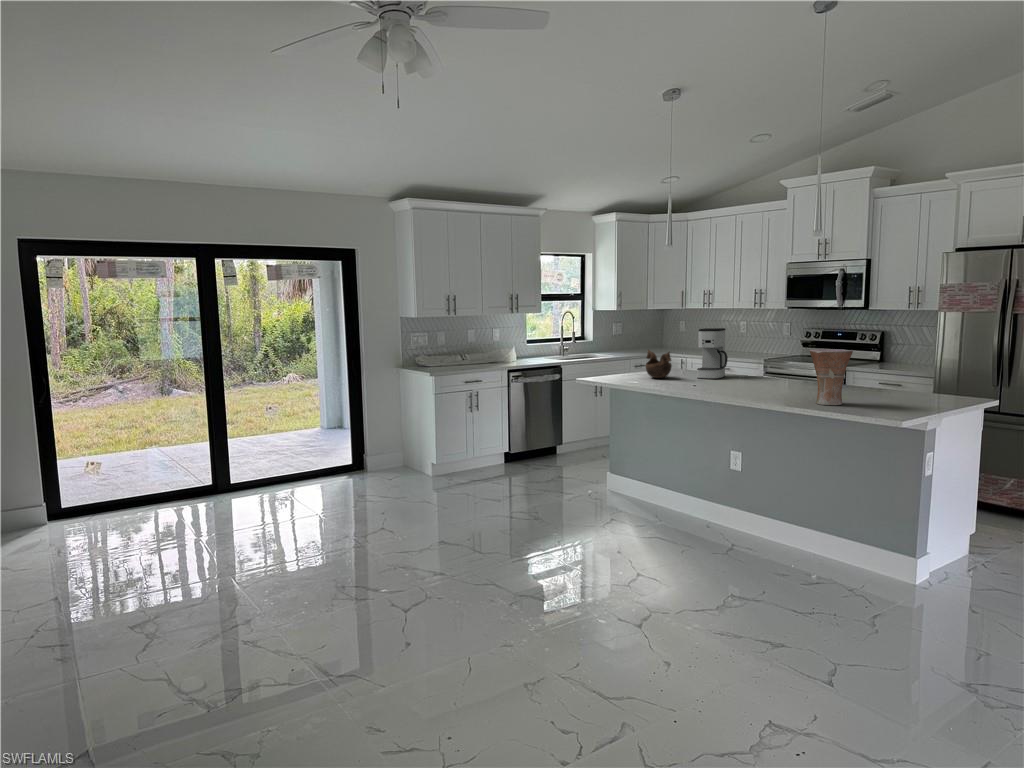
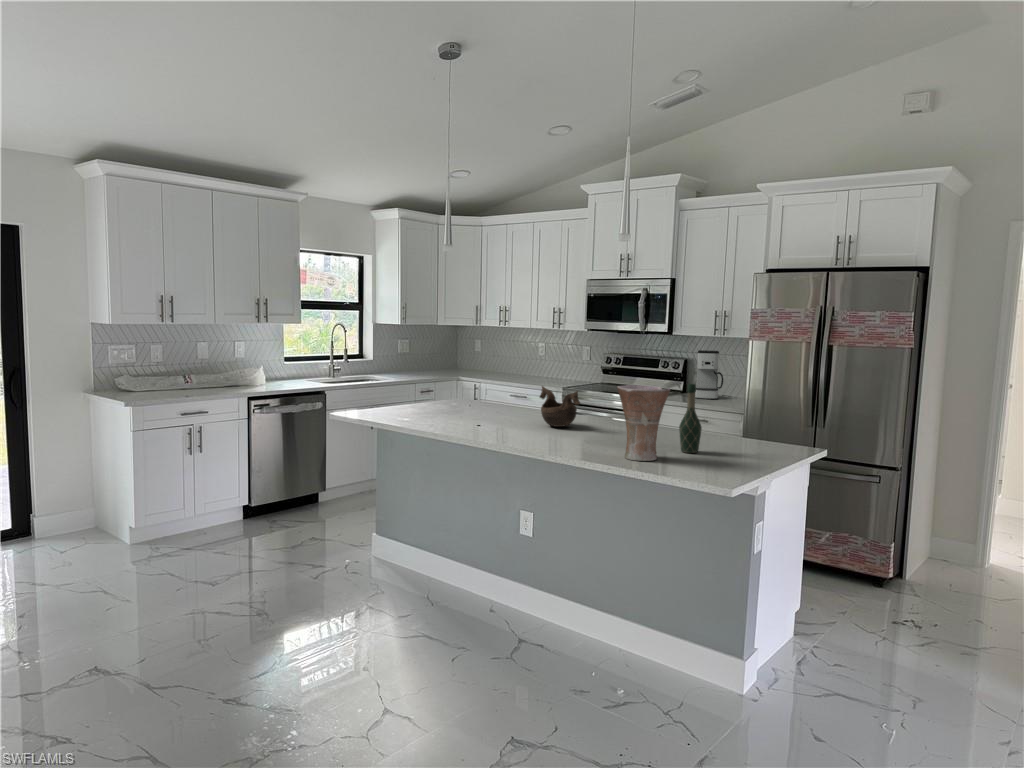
coffee maker: present [697,328,728,379] -> present [695,350,723,399]
wine bottle: none [862,347,881,401] -> present [679,384,702,453]
decorative bowl: present [645,350,672,378] -> present [540,386,580,427]

